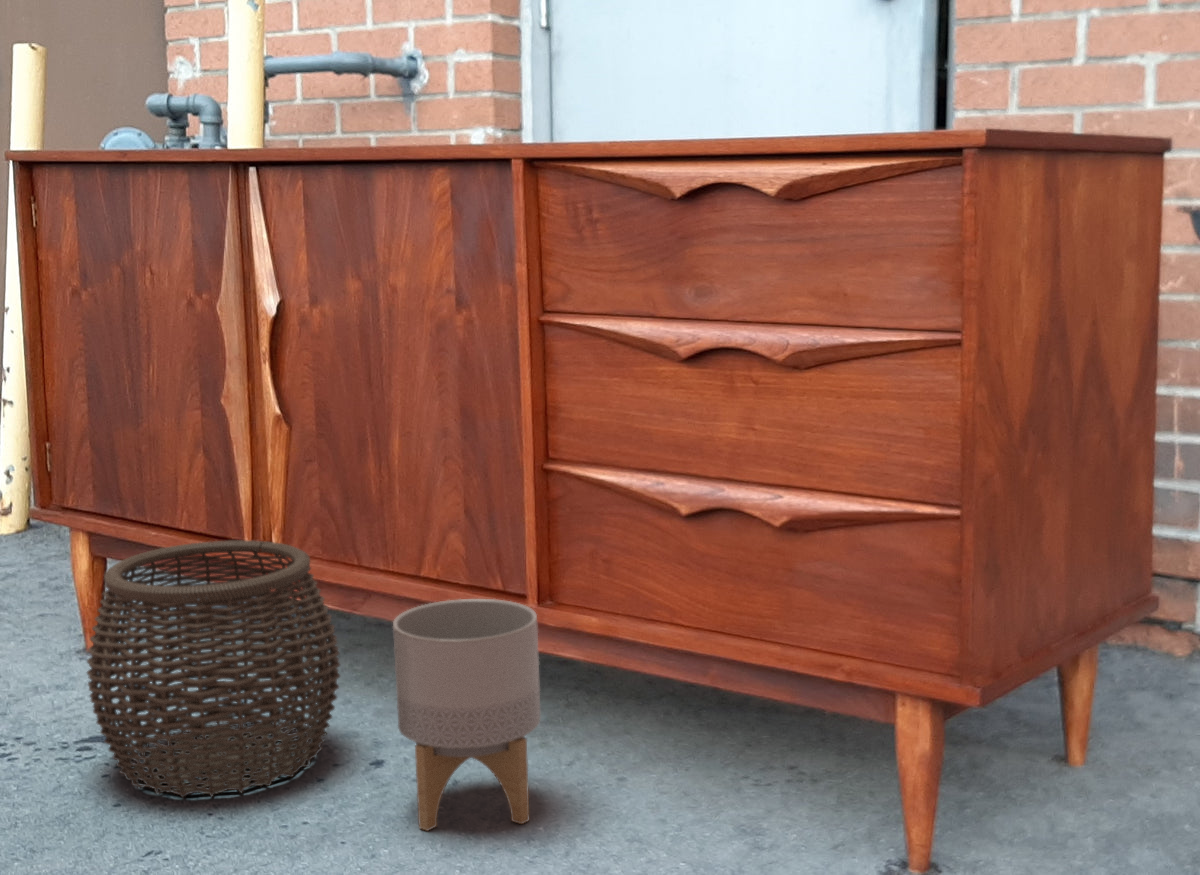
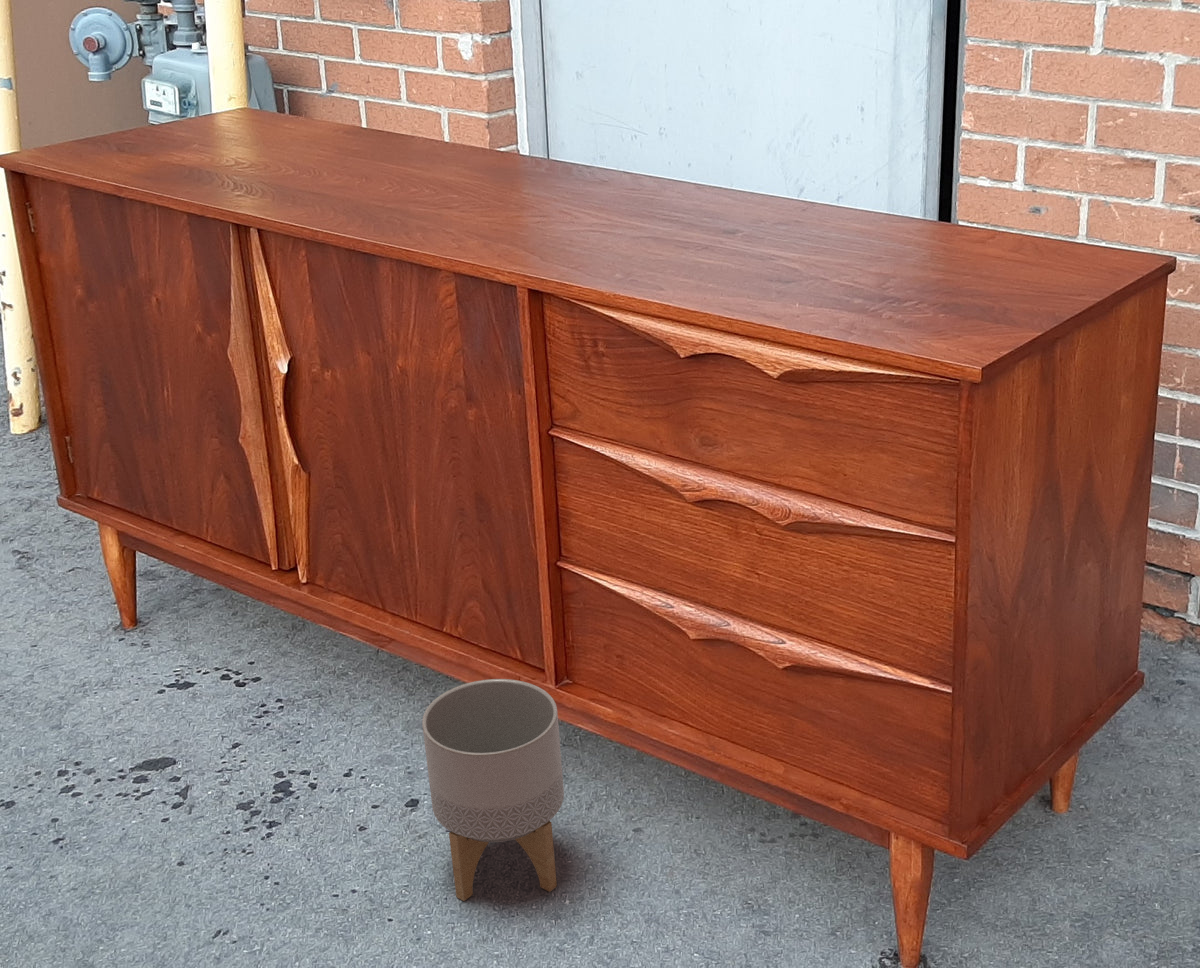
woven basket: present [87,540,340,797] -> none [136,592,374,854]

